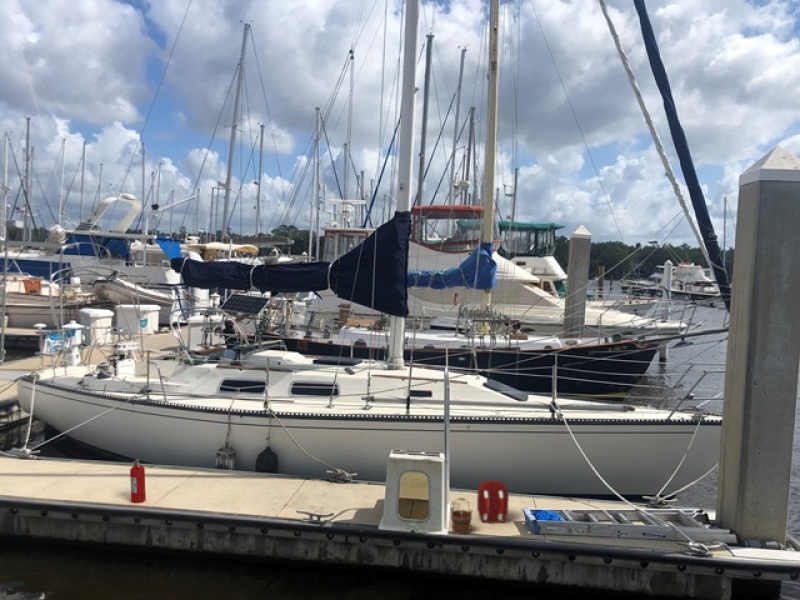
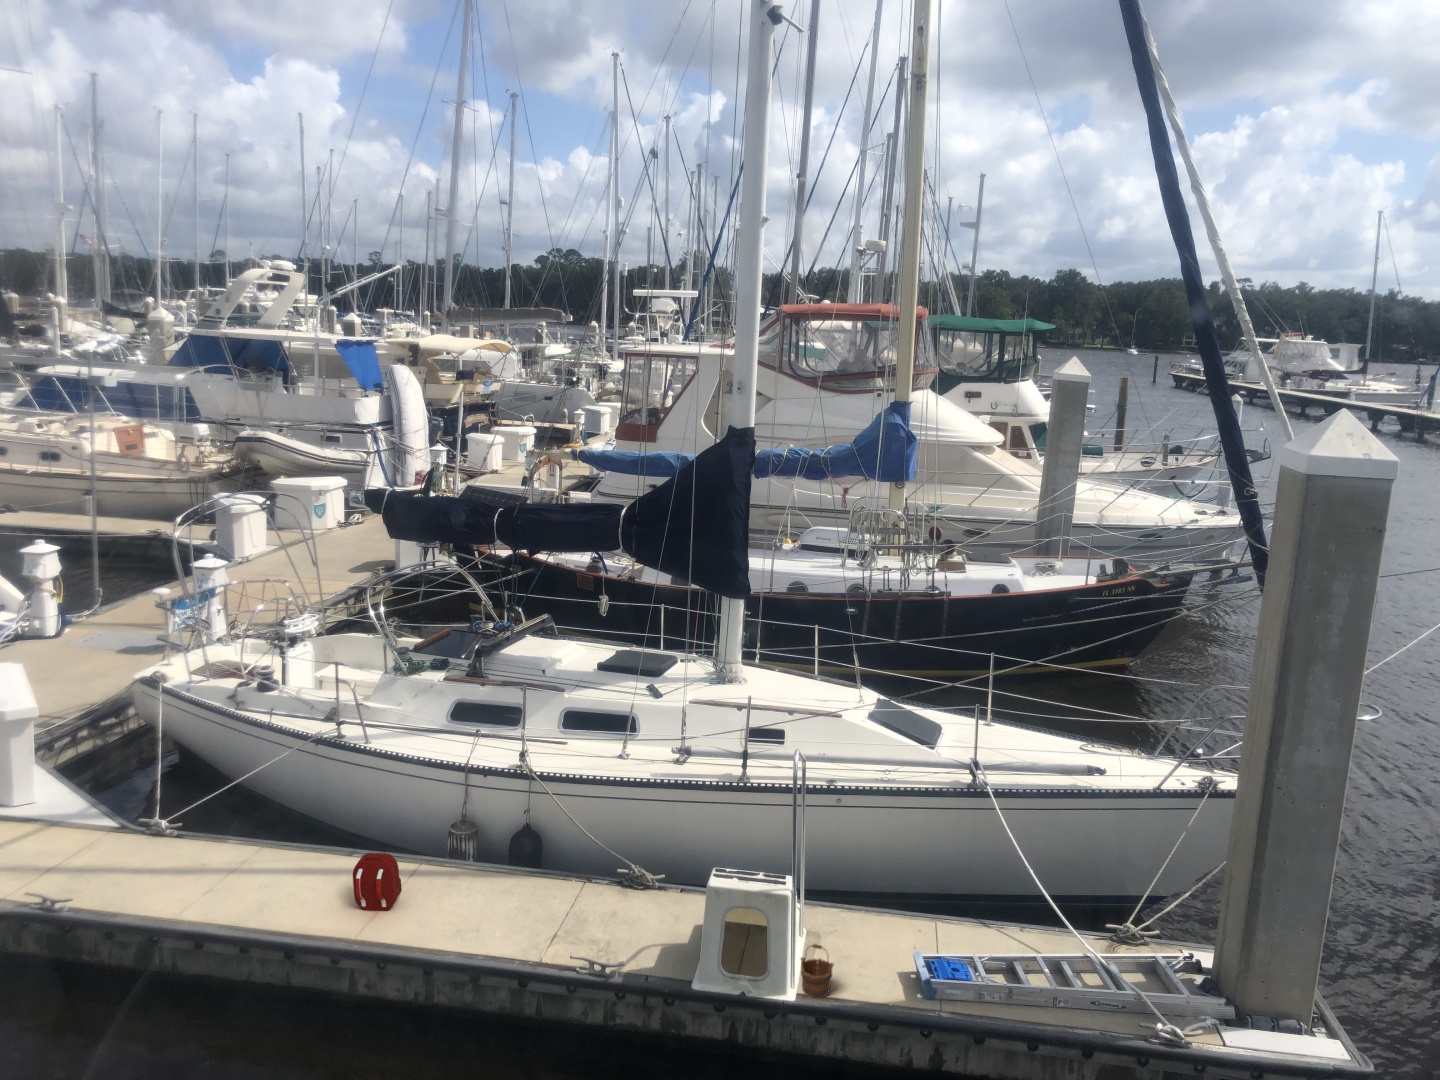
fire extinguisher: present [130,459,146,503] -> none [320,868,345,933]
backpack: present [477,480,509,523] -> present [353,853,402,911]

